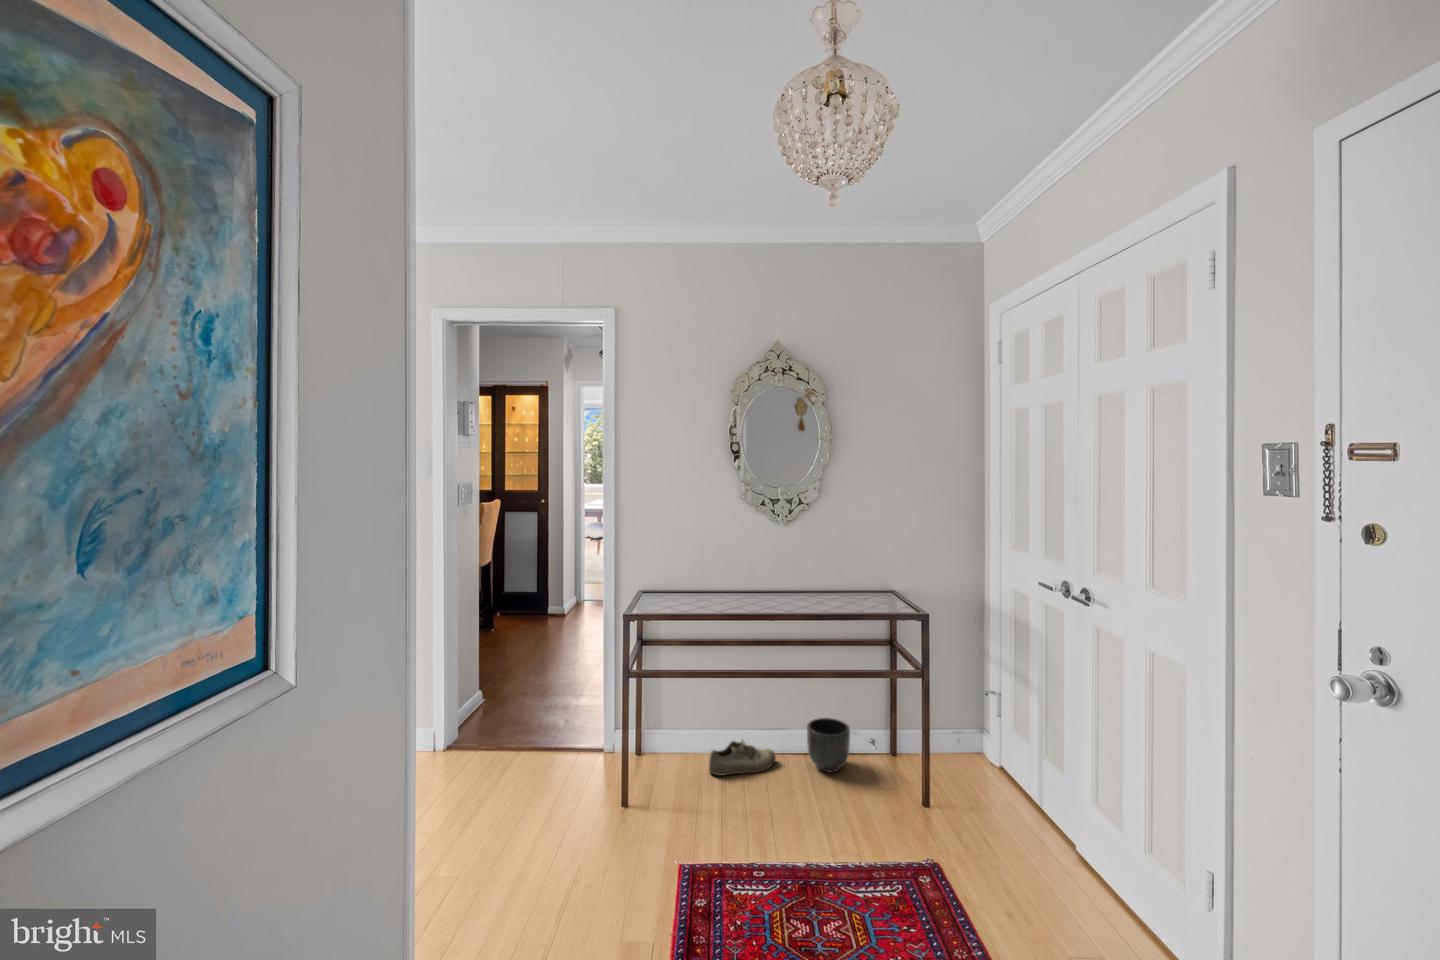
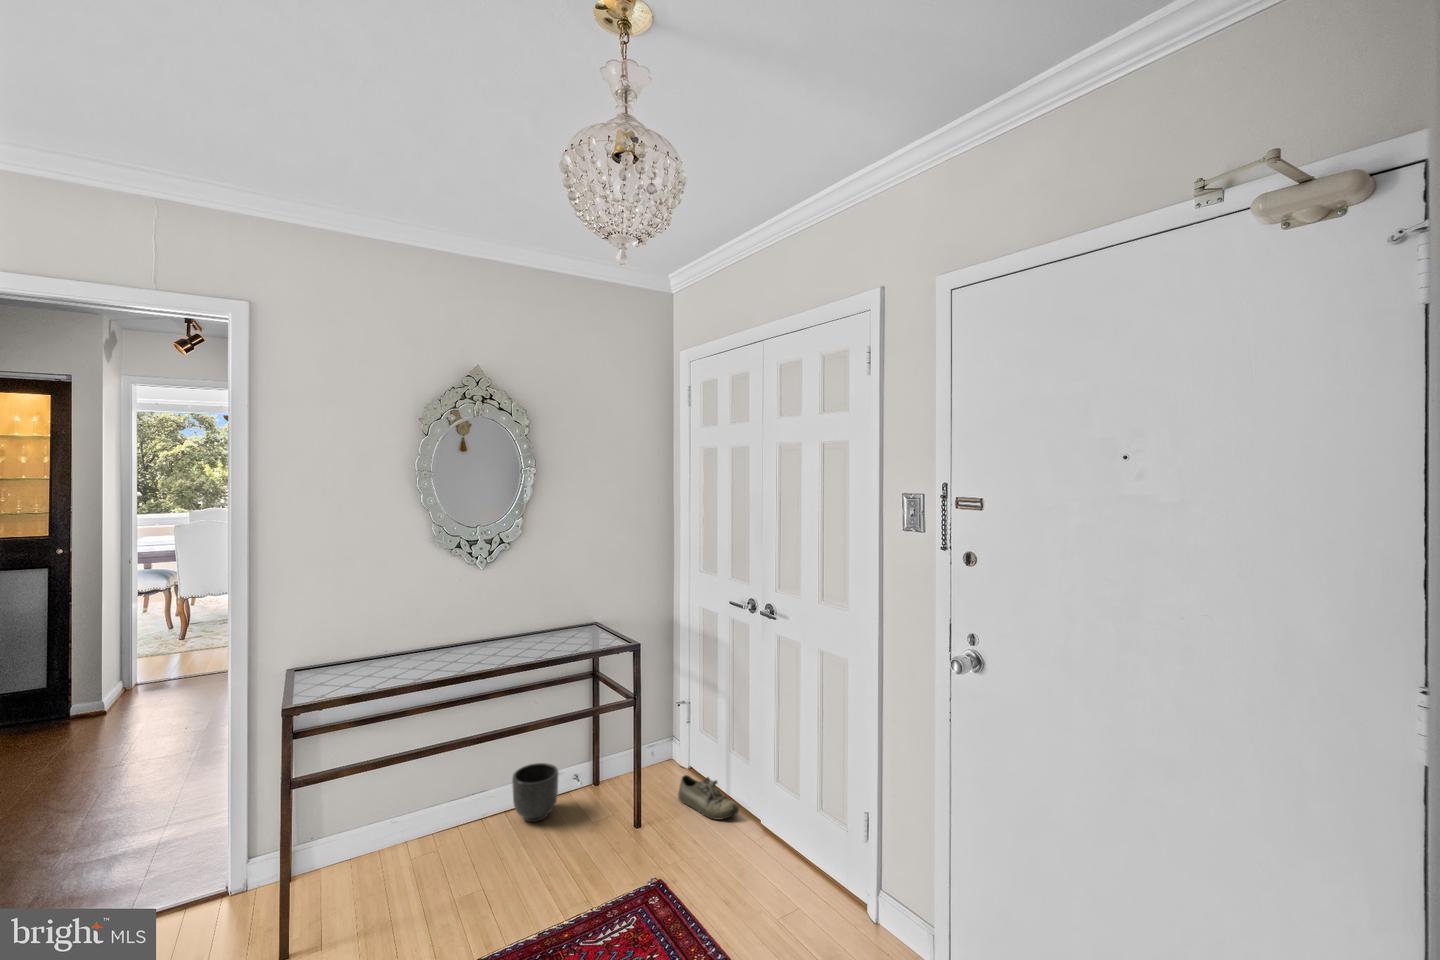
shoe: present [709,740,776,776] -> present [678,775,739,820]

